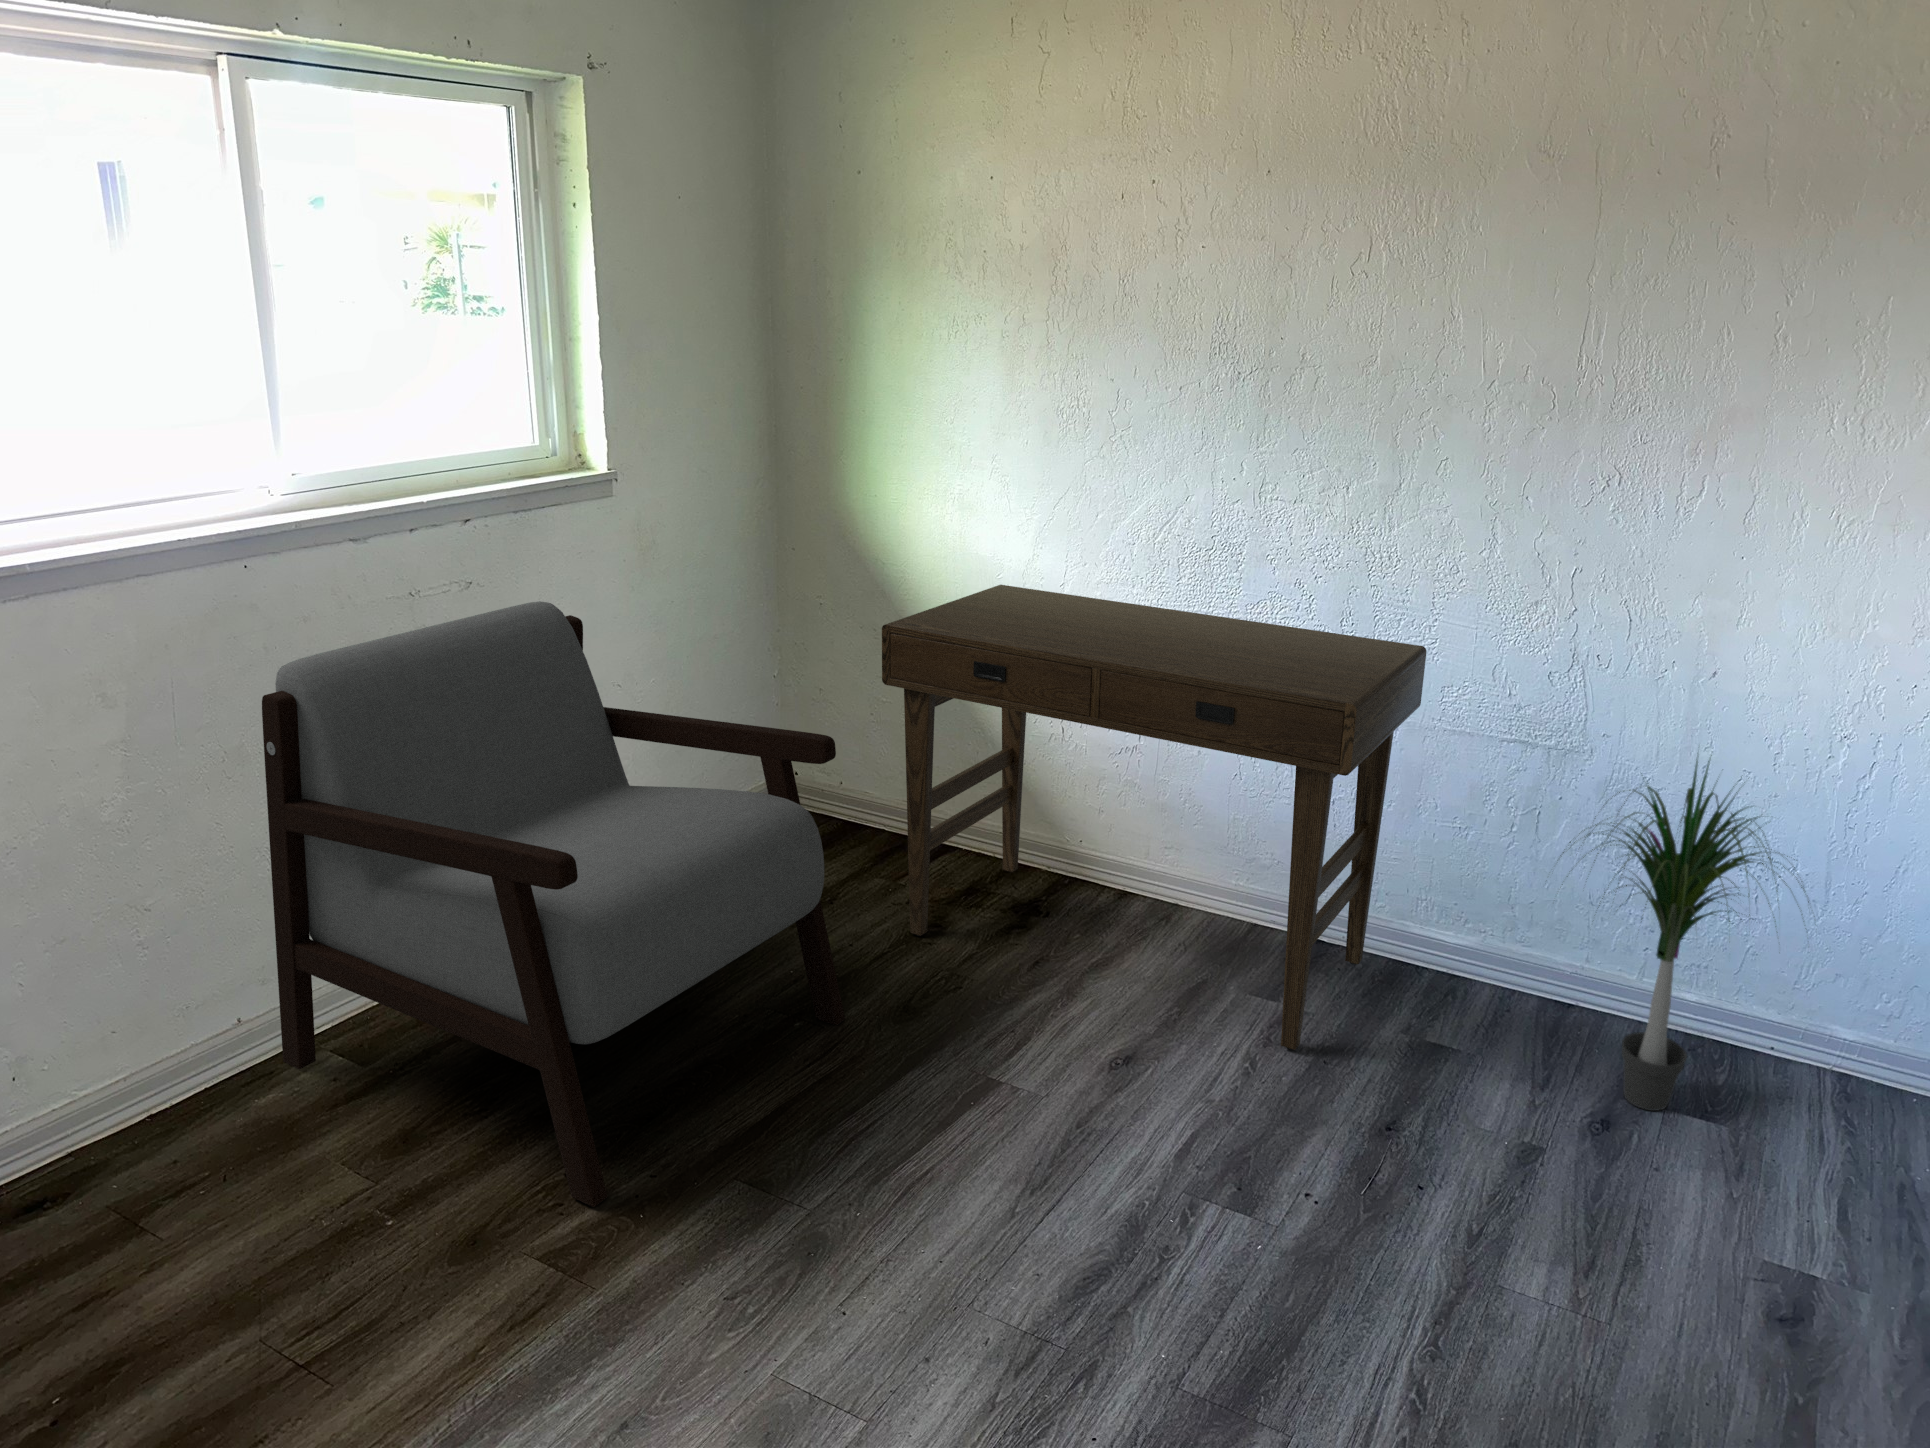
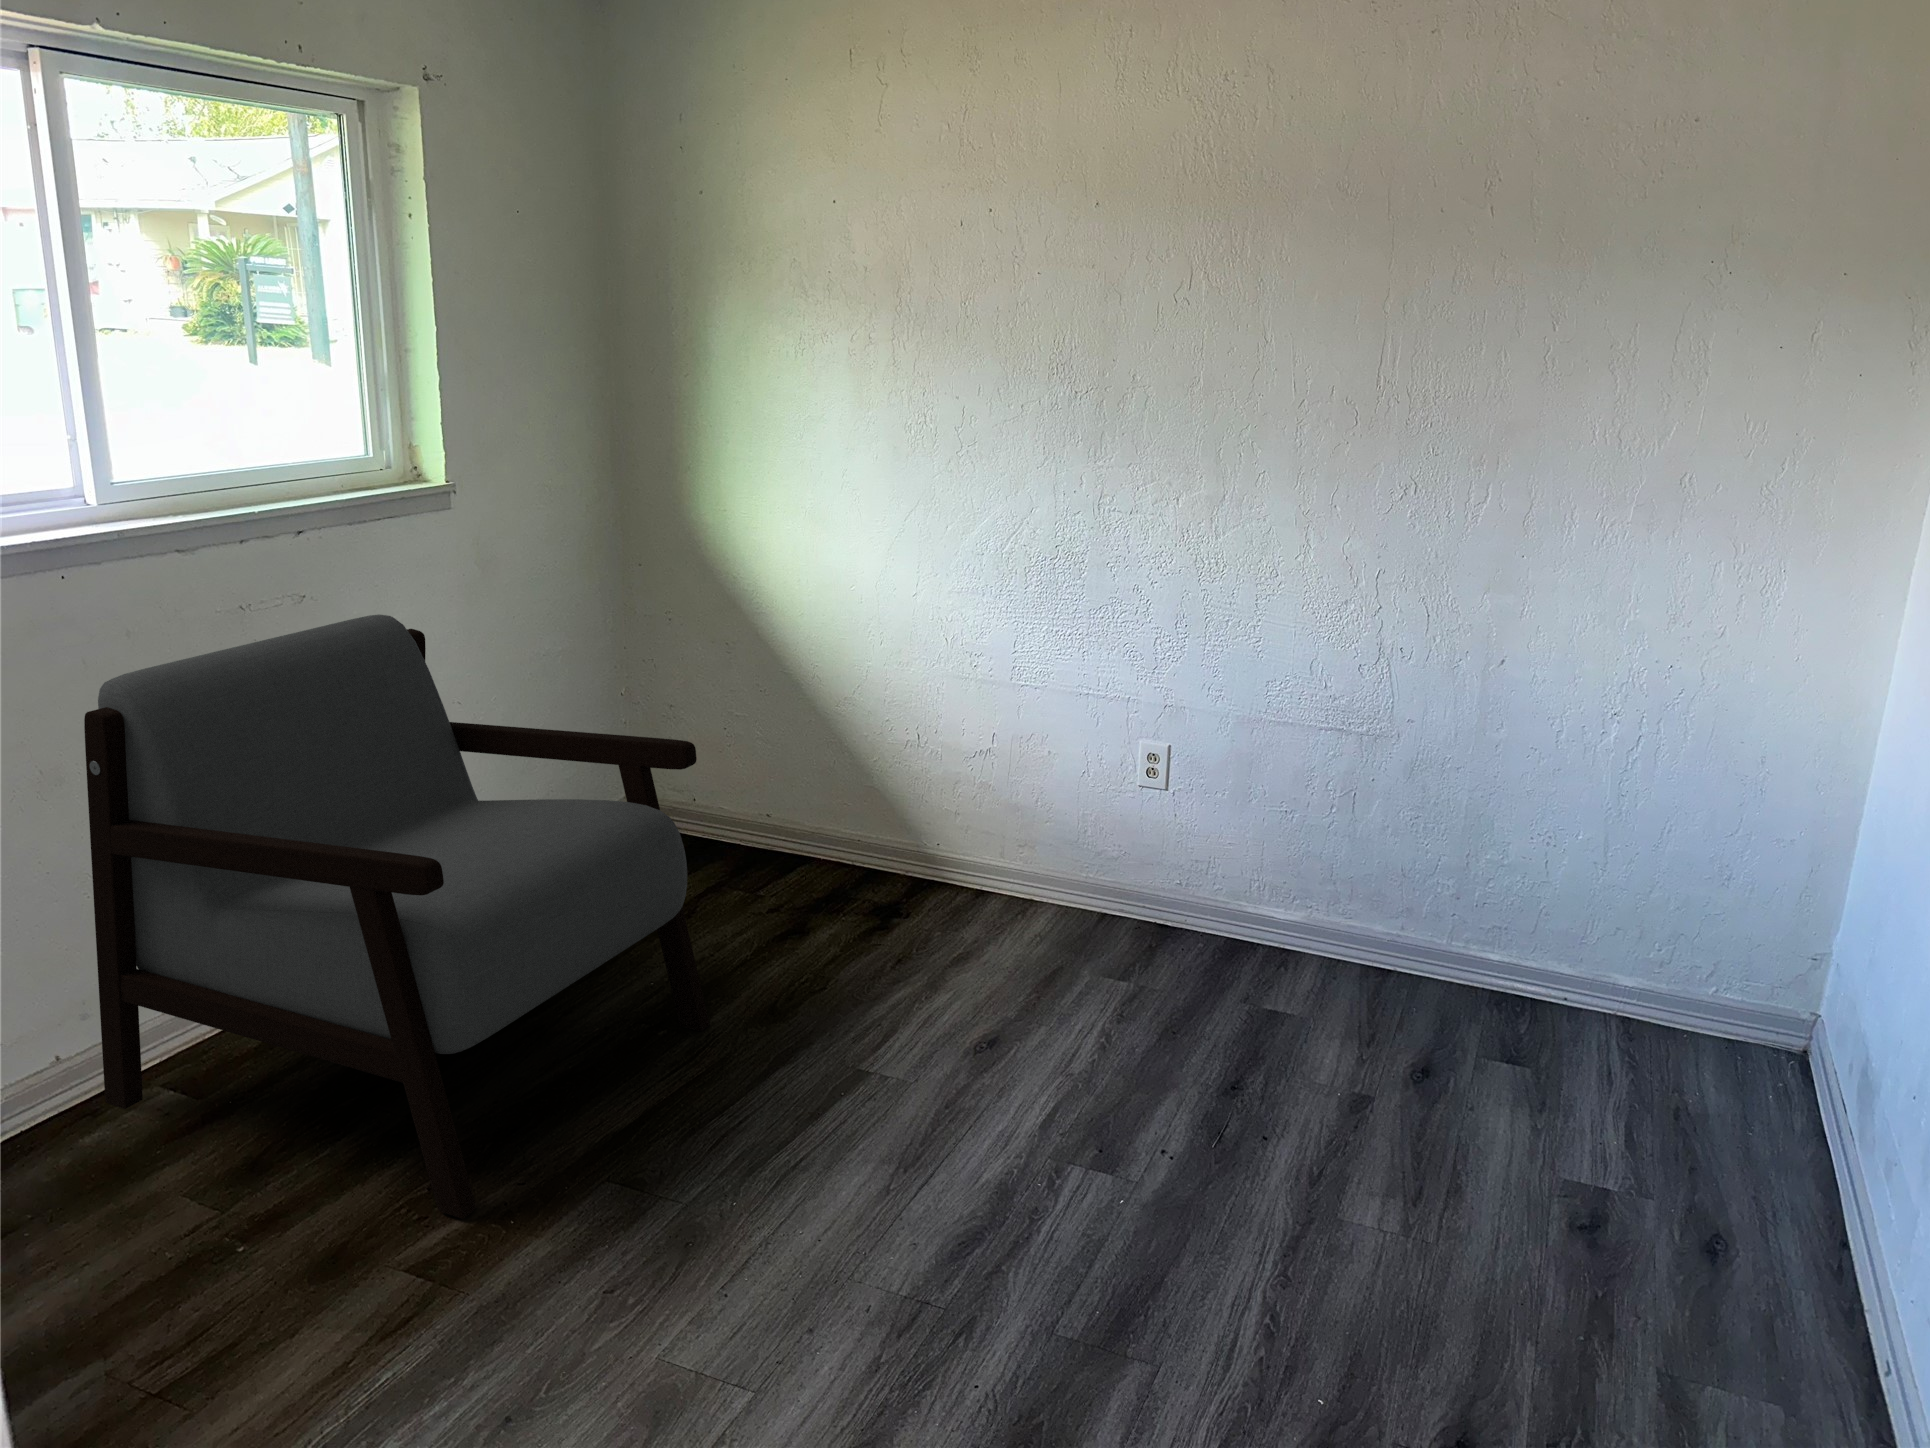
desk: present [882,585,1427,1050] -> none [737,594,1256,1027]
potted plant: present [1563,760,1809,1111] -> none [1364,722,1599,1060]

